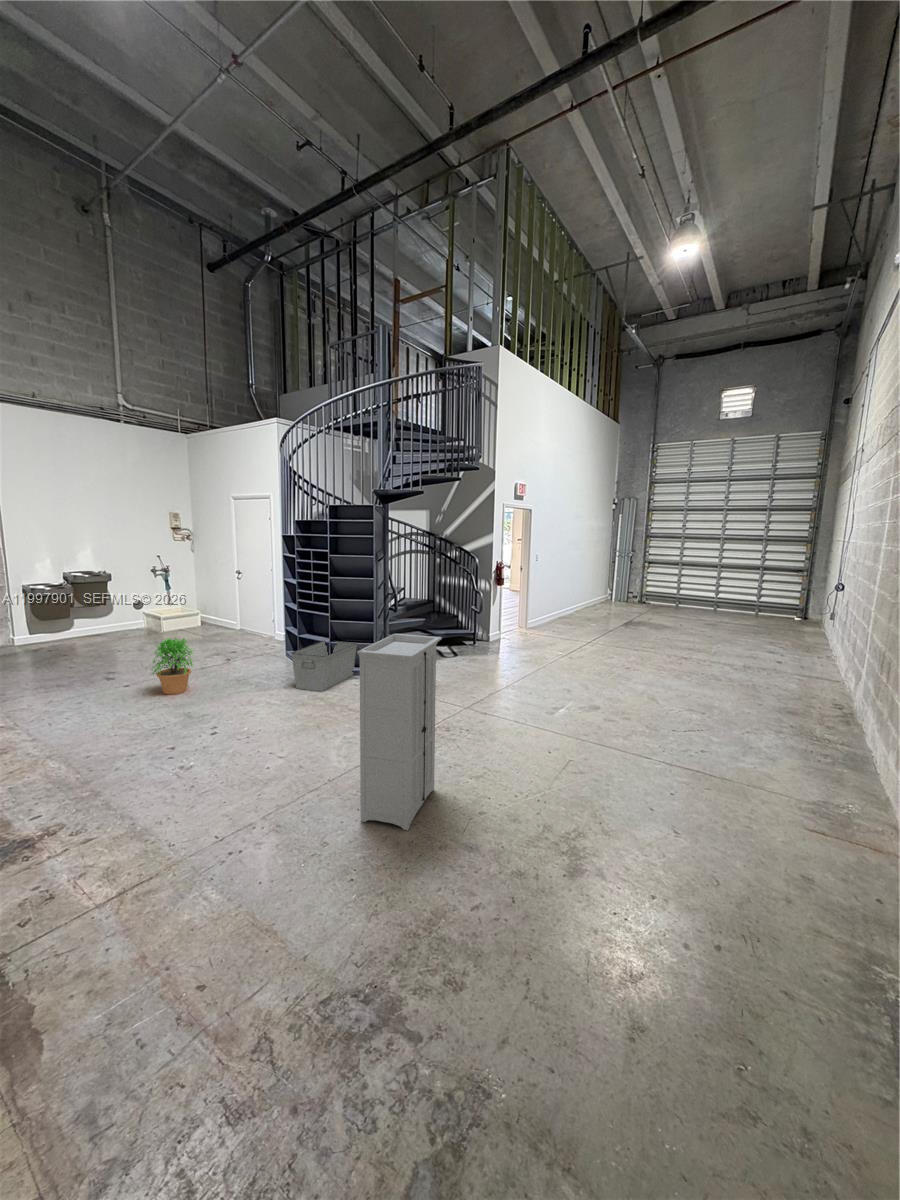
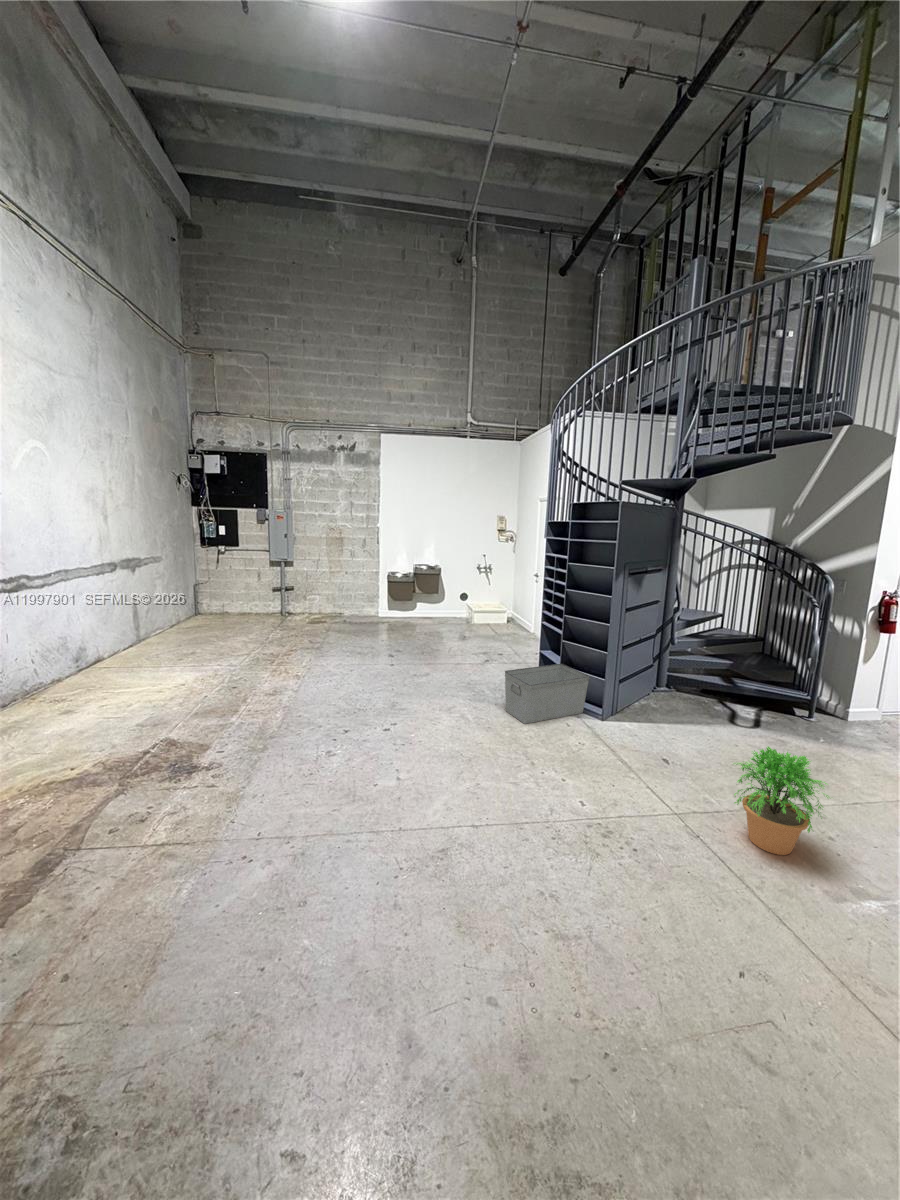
storage cabinet: present [357,633,442,830] -> none [328,693,488,1000]
potted plant: present [152,638,193,694] -> present [734,746,828,855]

